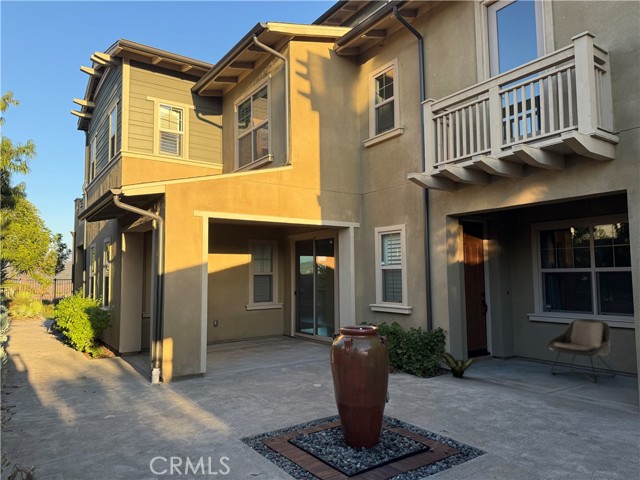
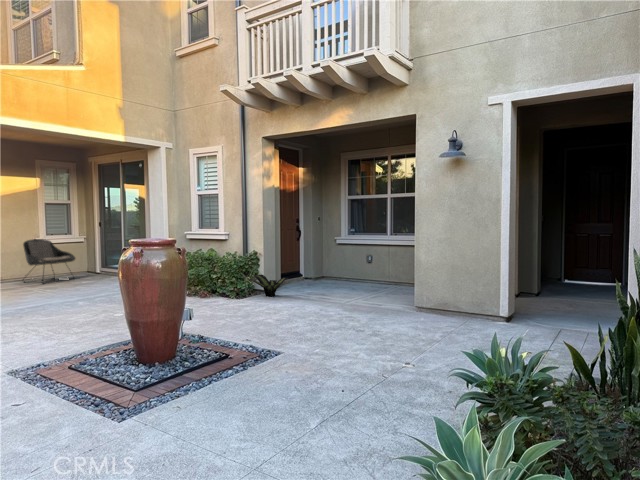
lounge chair: present [547,319,615,383] -> present [23,239,75,283]

